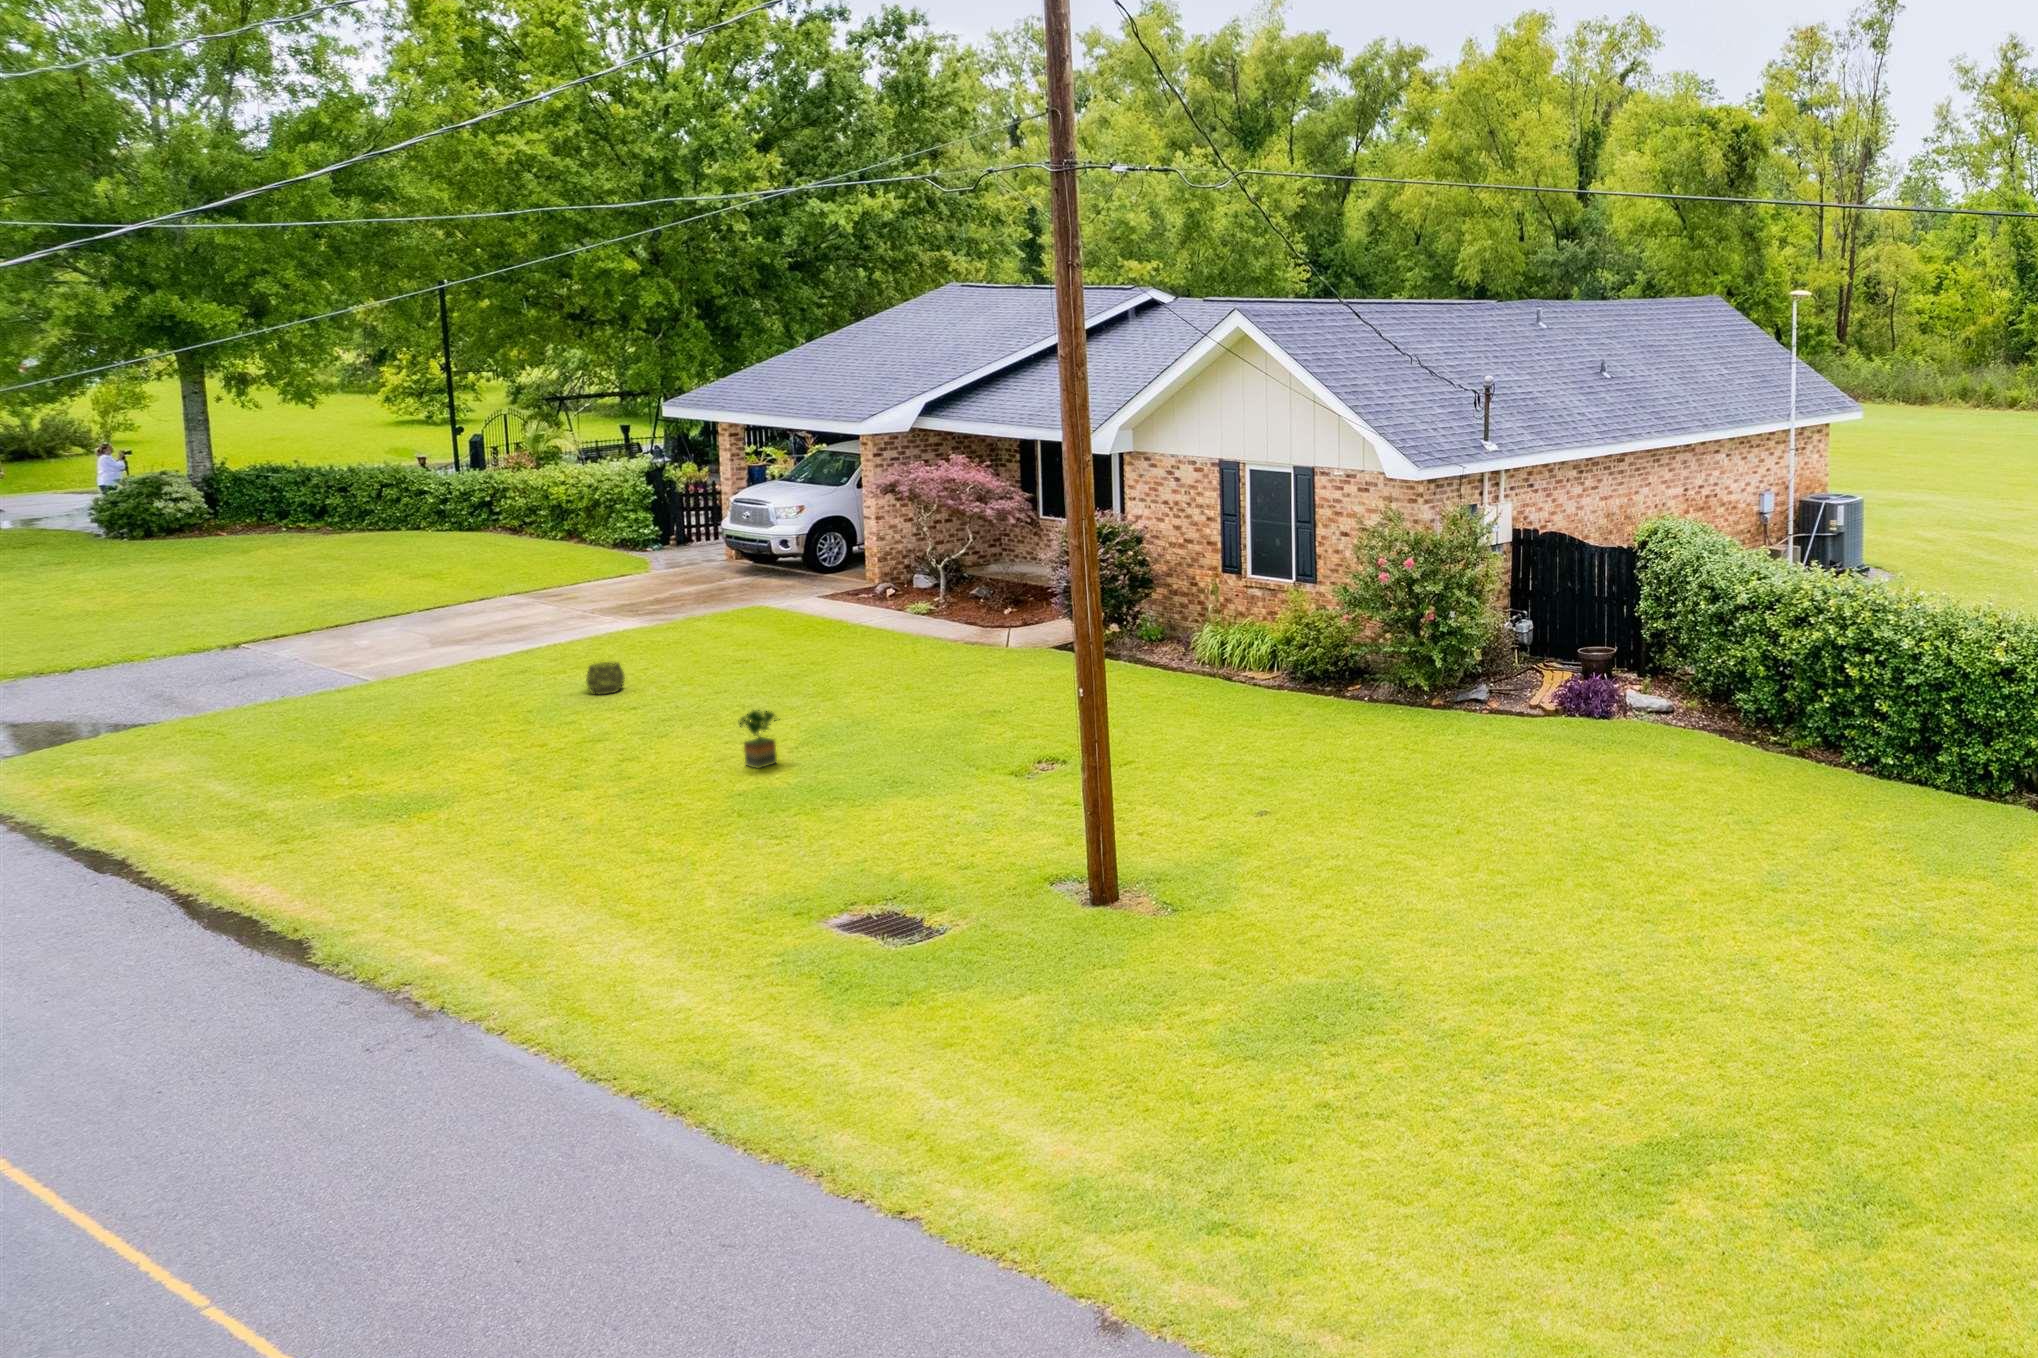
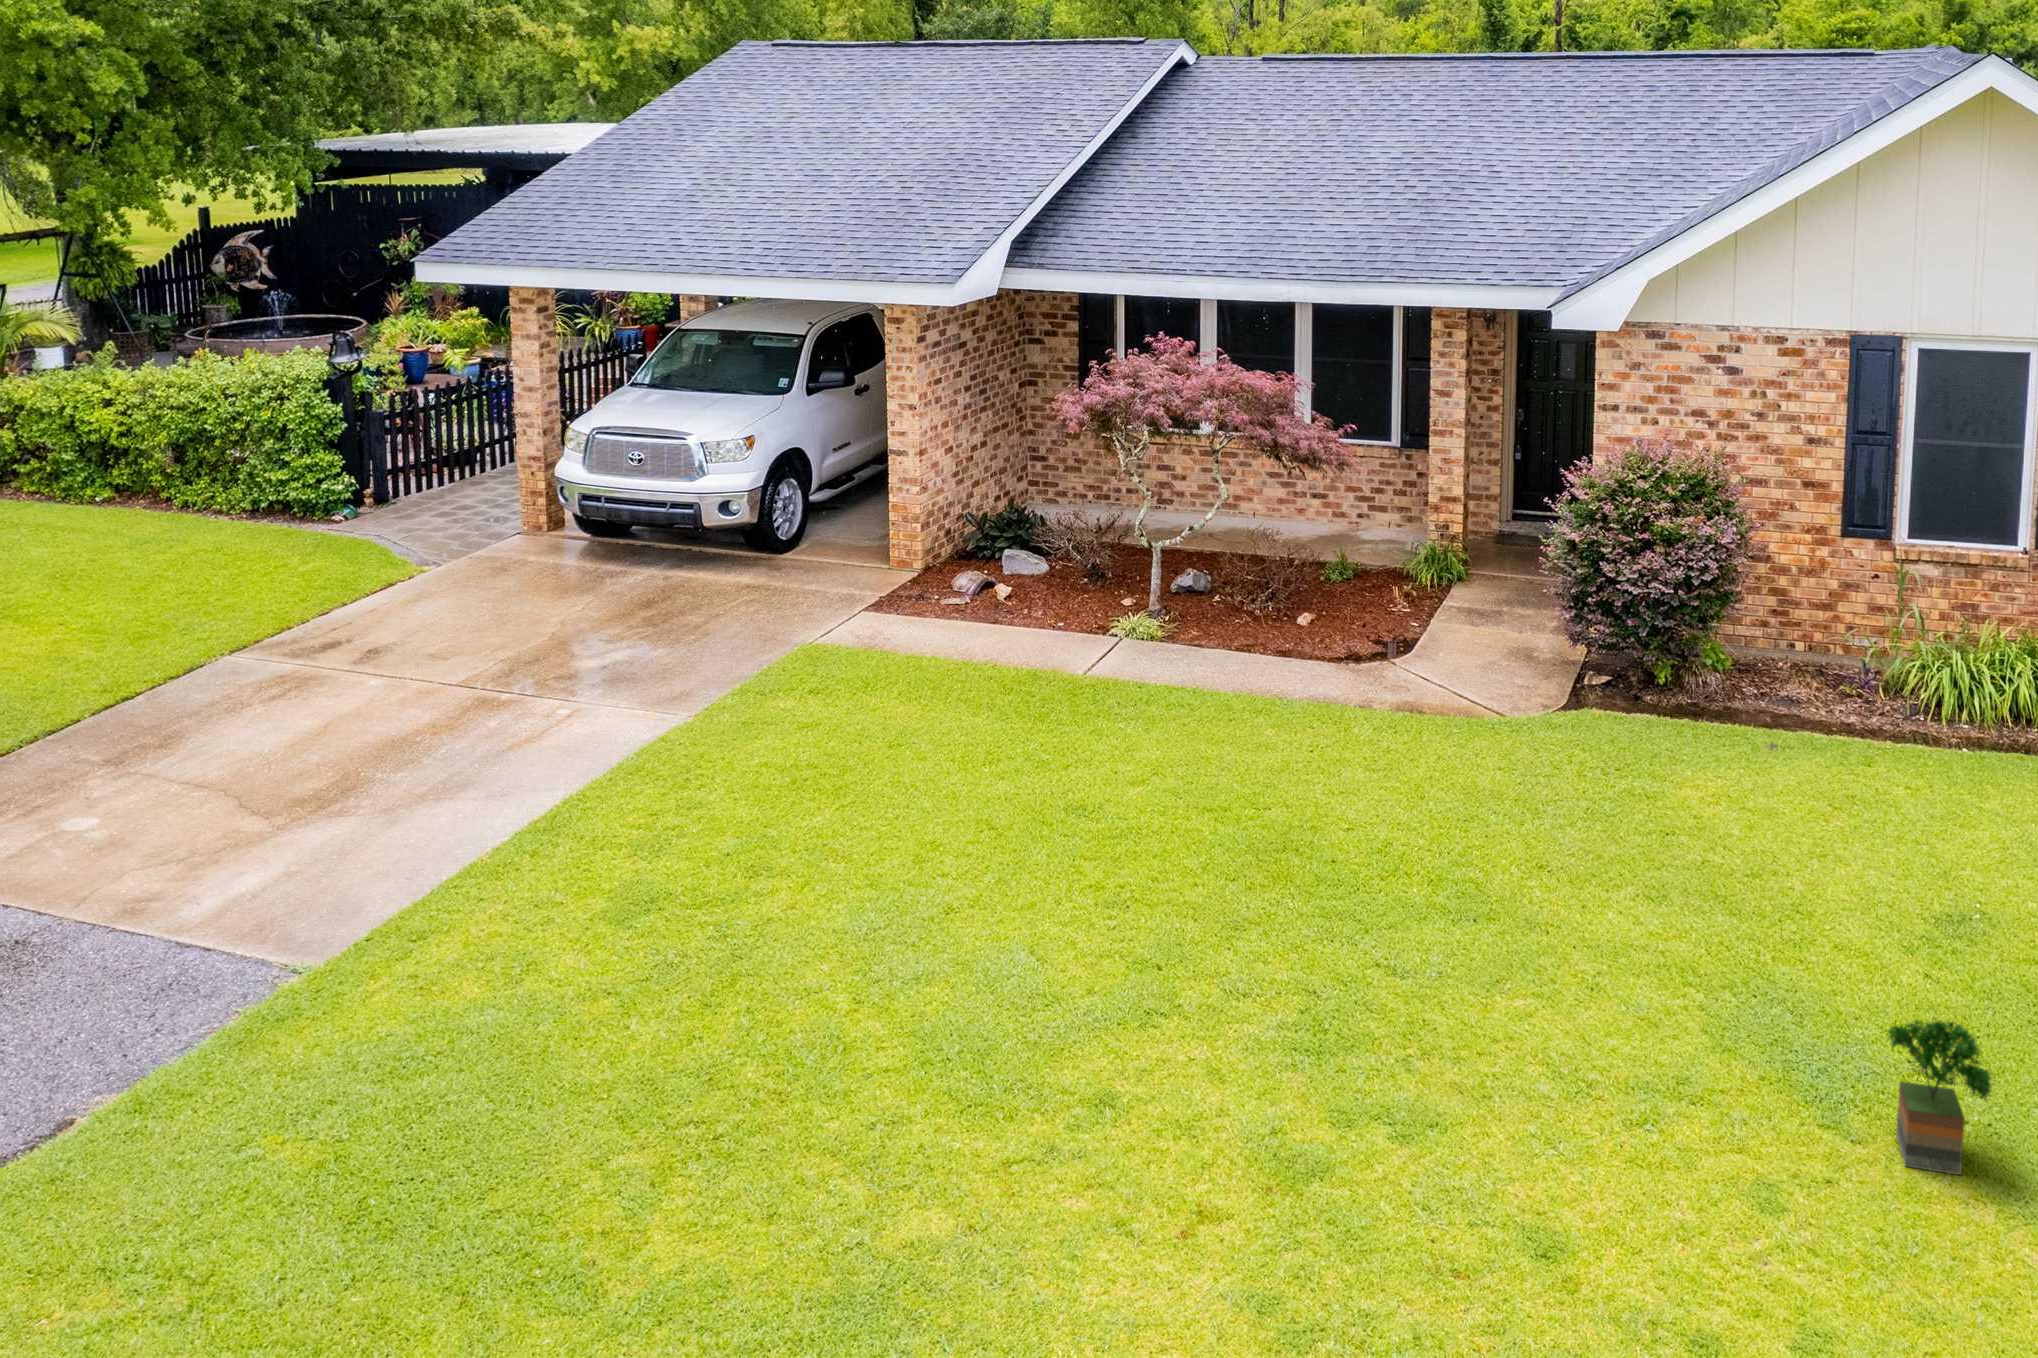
woven basket: present [586,663,625,695] -> none [962,844,1036,930]

